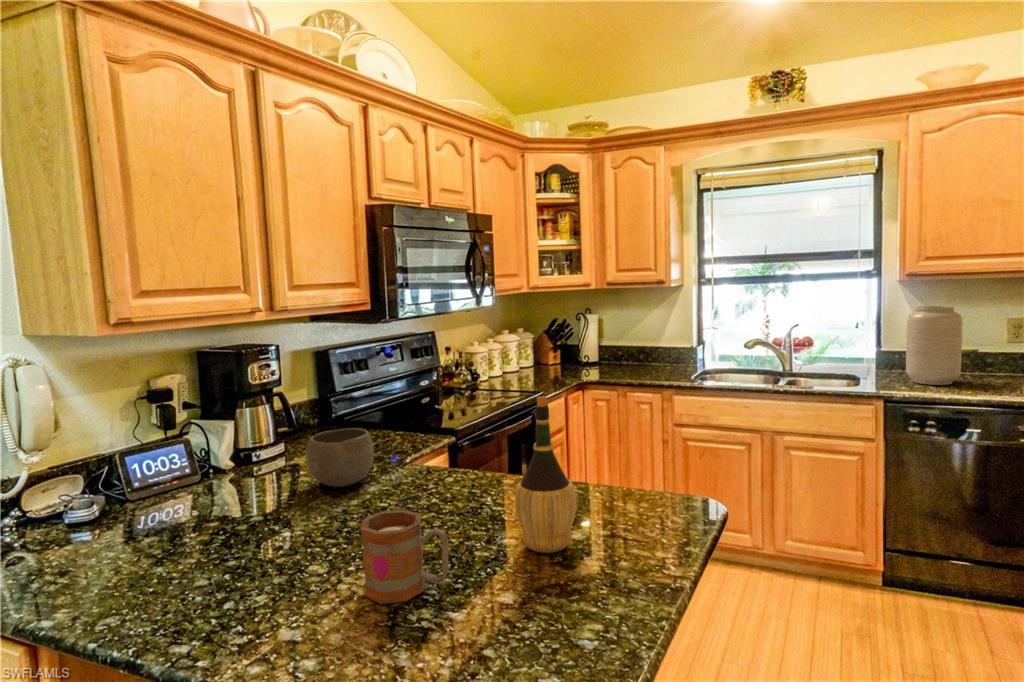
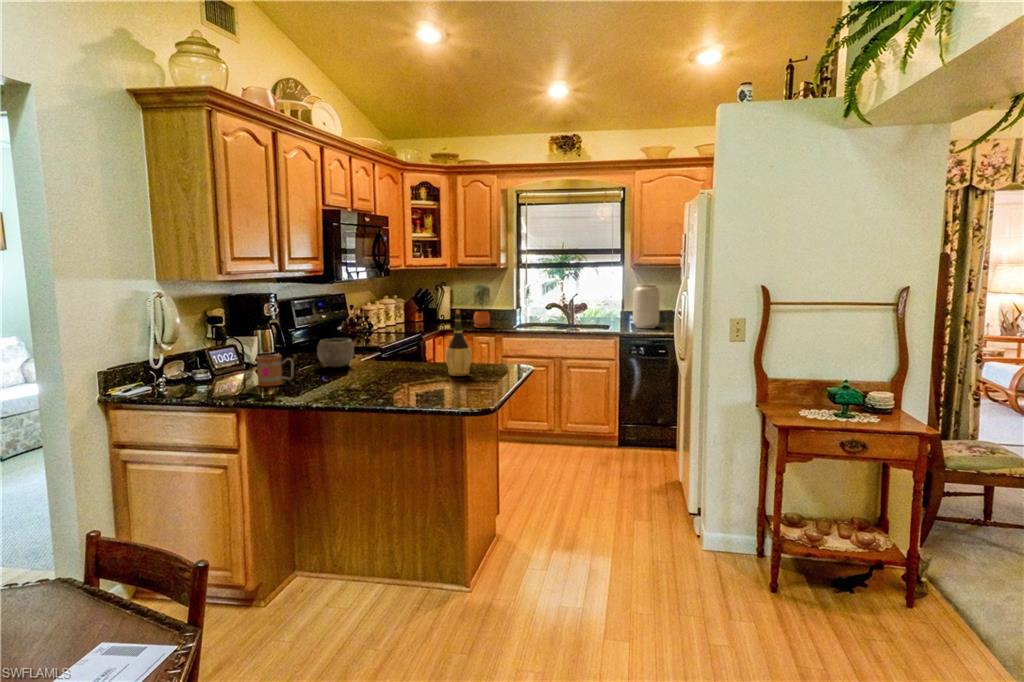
potted plant: none [624,310,655,378] -> present [473,284,490,328]
mug: present [361,510,449,604] -> present [256,355,294,387]

